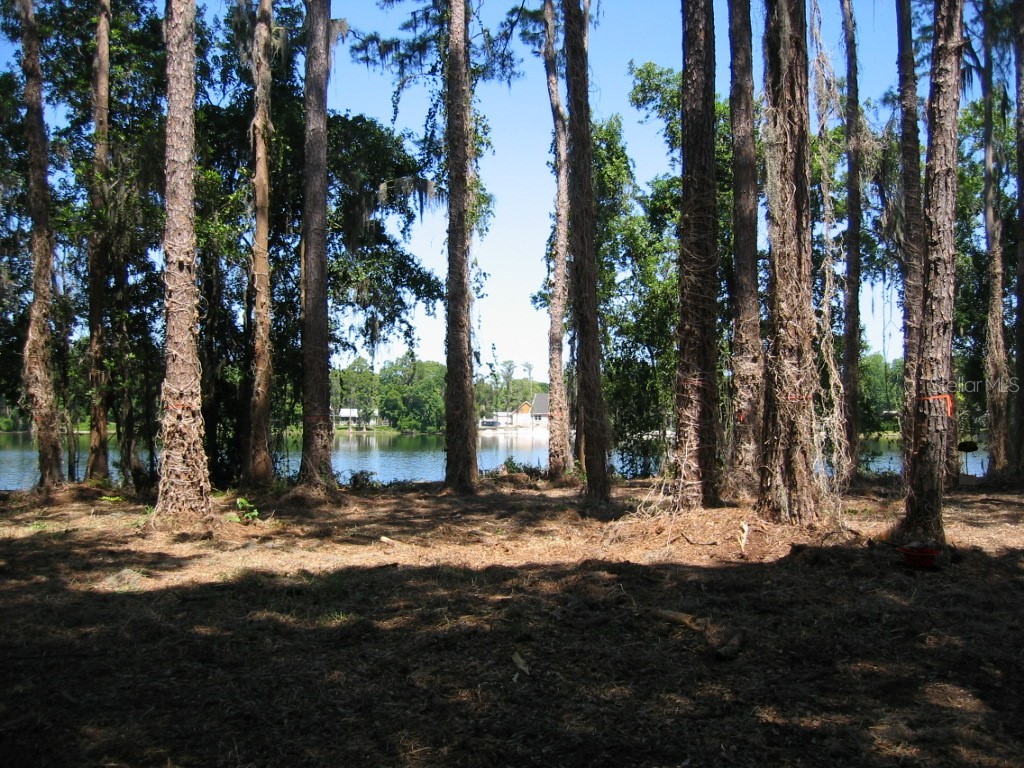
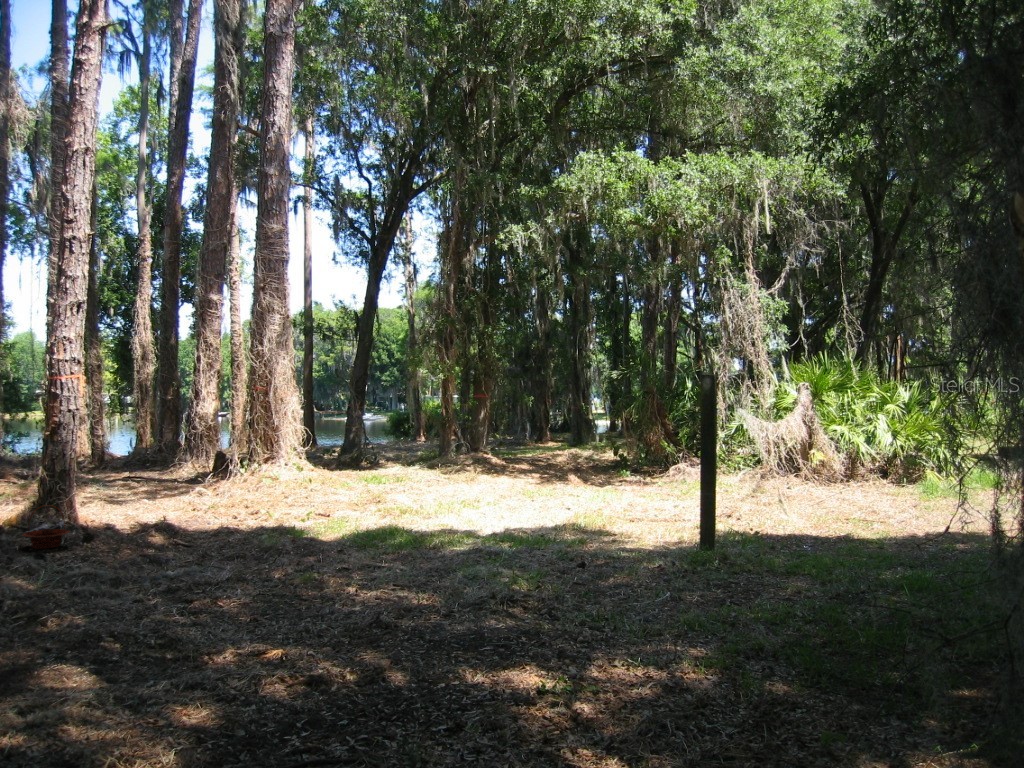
potted tree: present [957,440,978,485] -> none [103,419,123,465]

